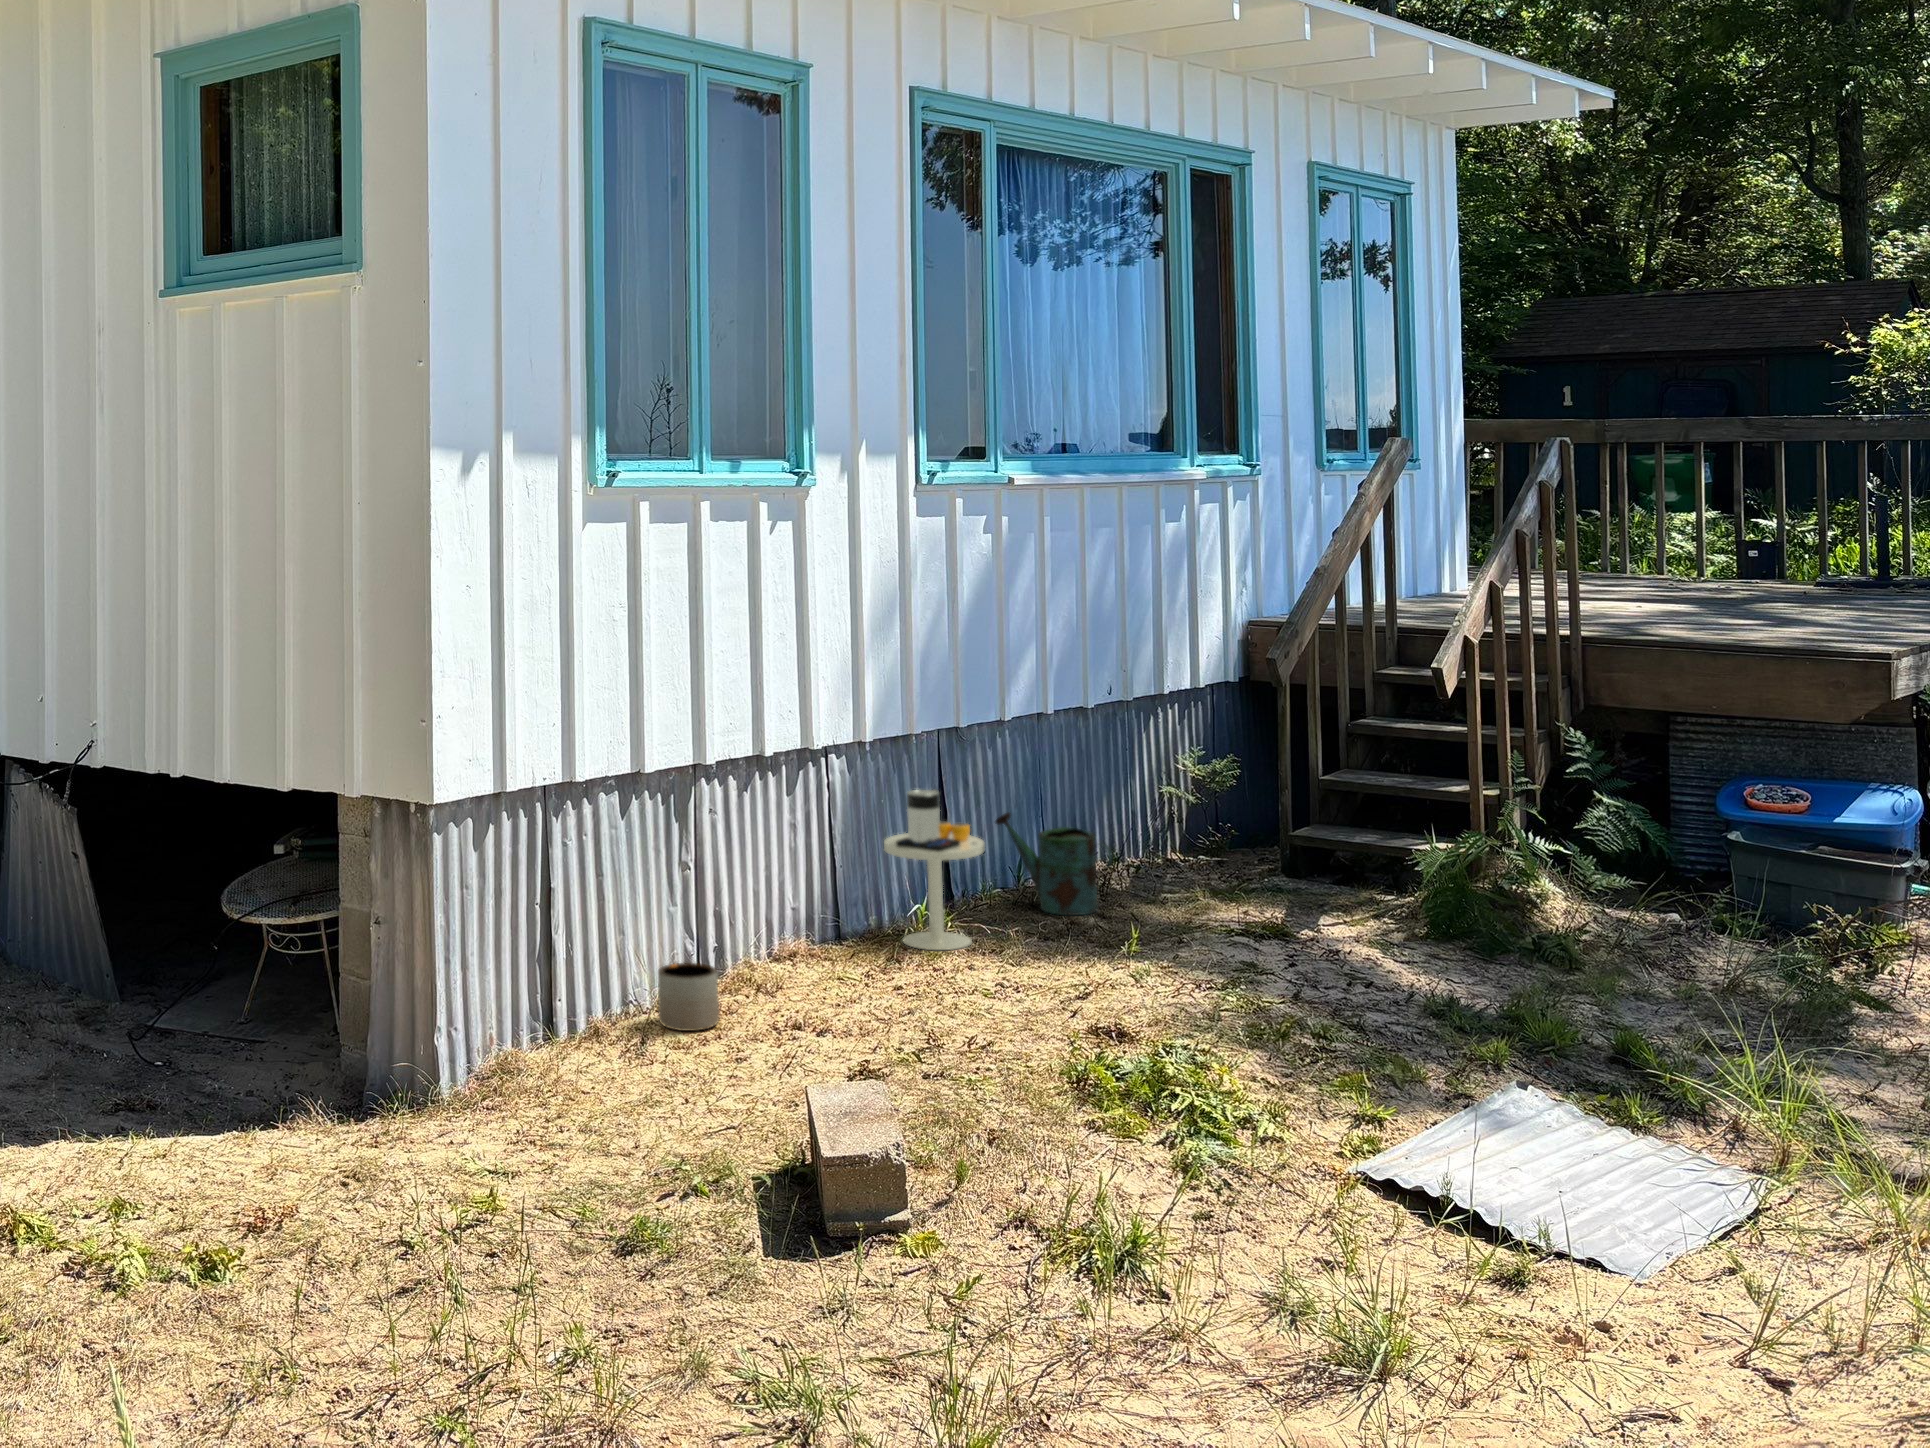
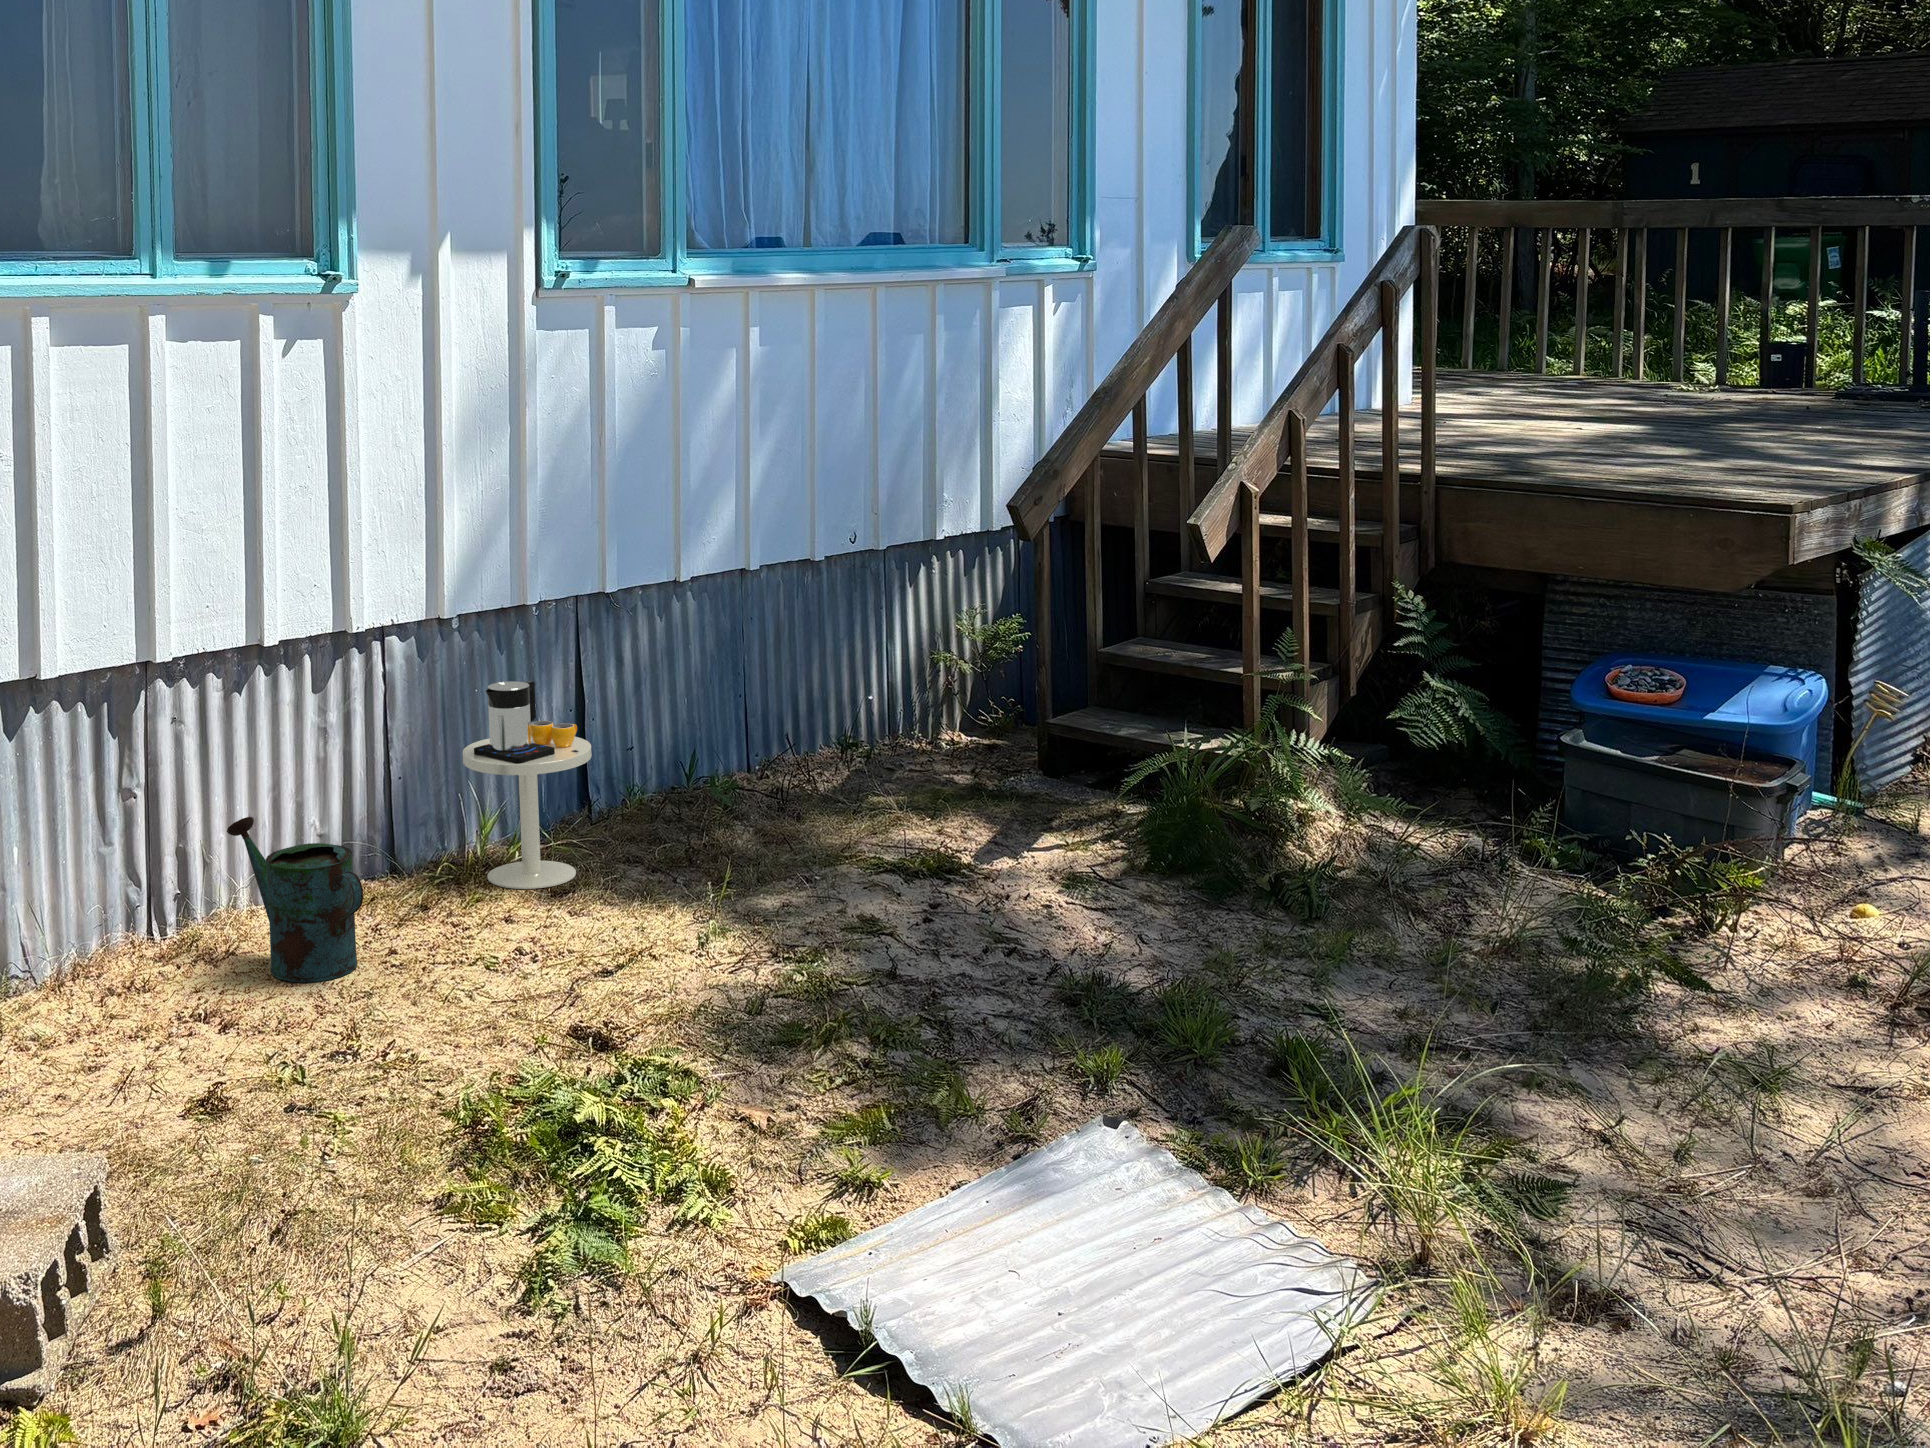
watering can: present [995,813,1113,915] -> present [227,817,363,983]
planter: present [658,963,719,1031] -> none [57,923,143,1018]

